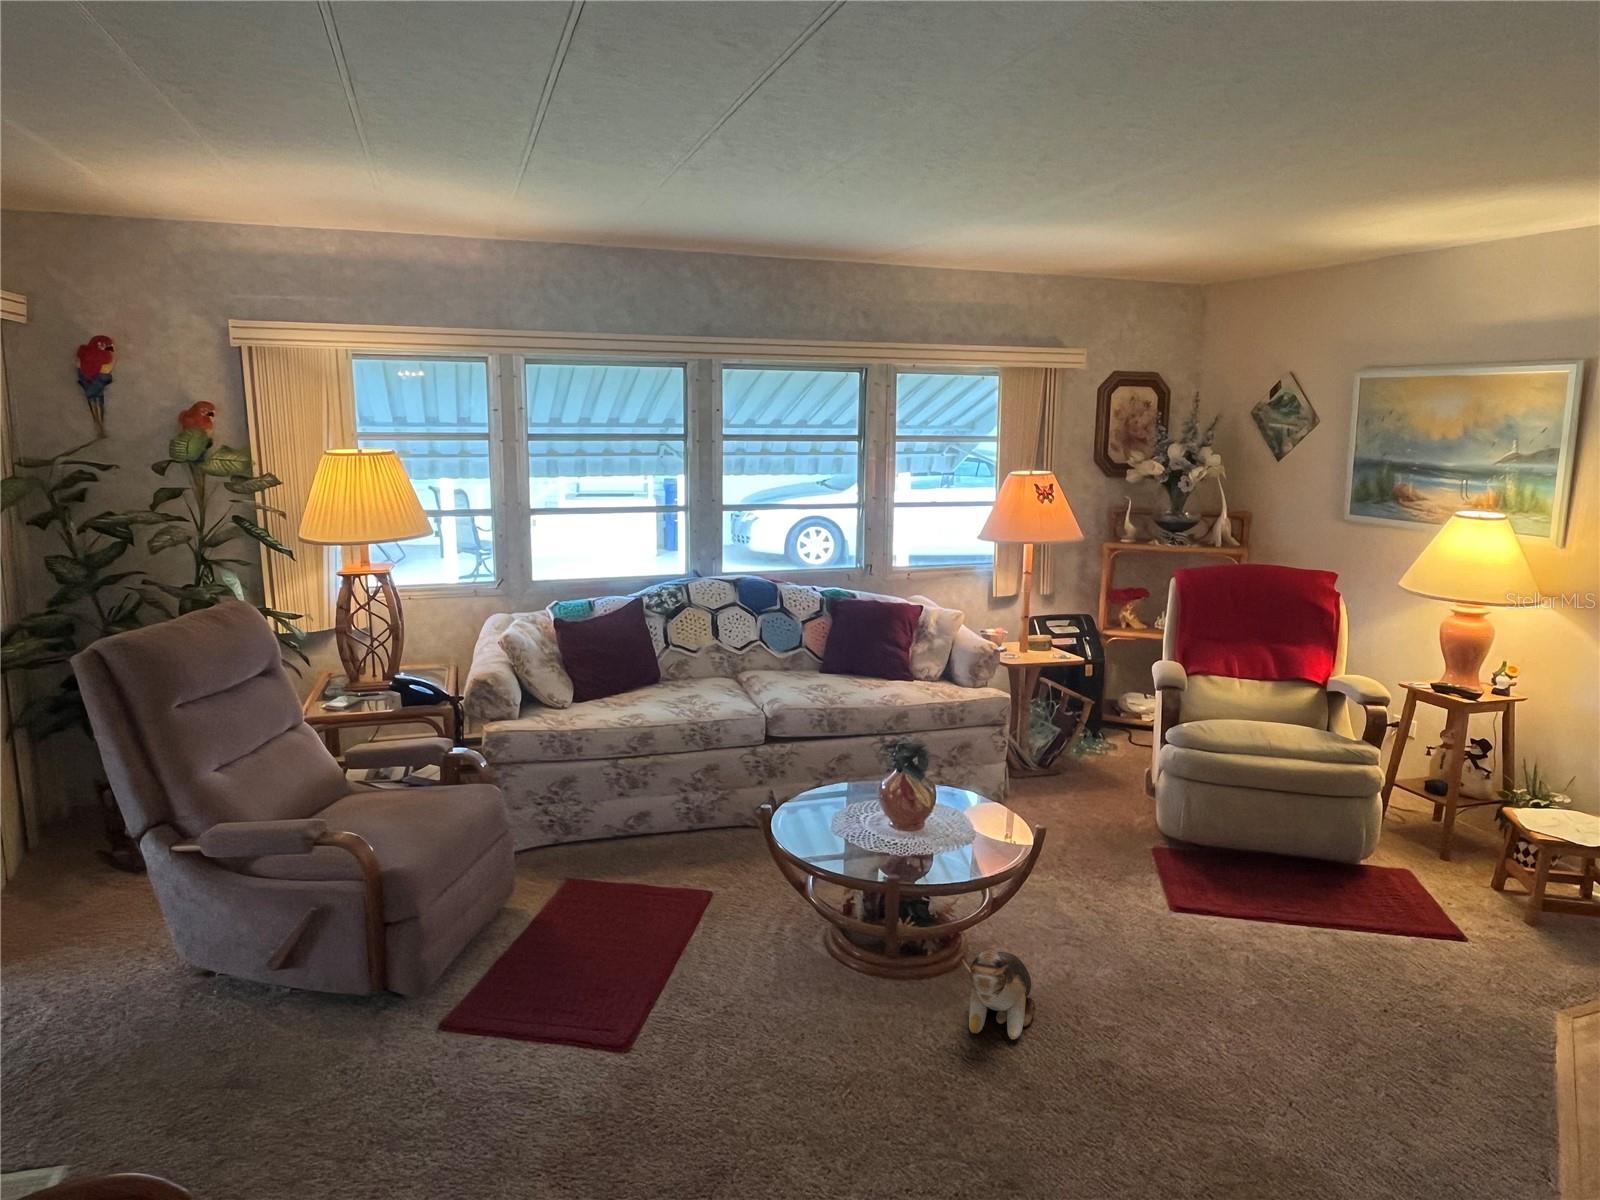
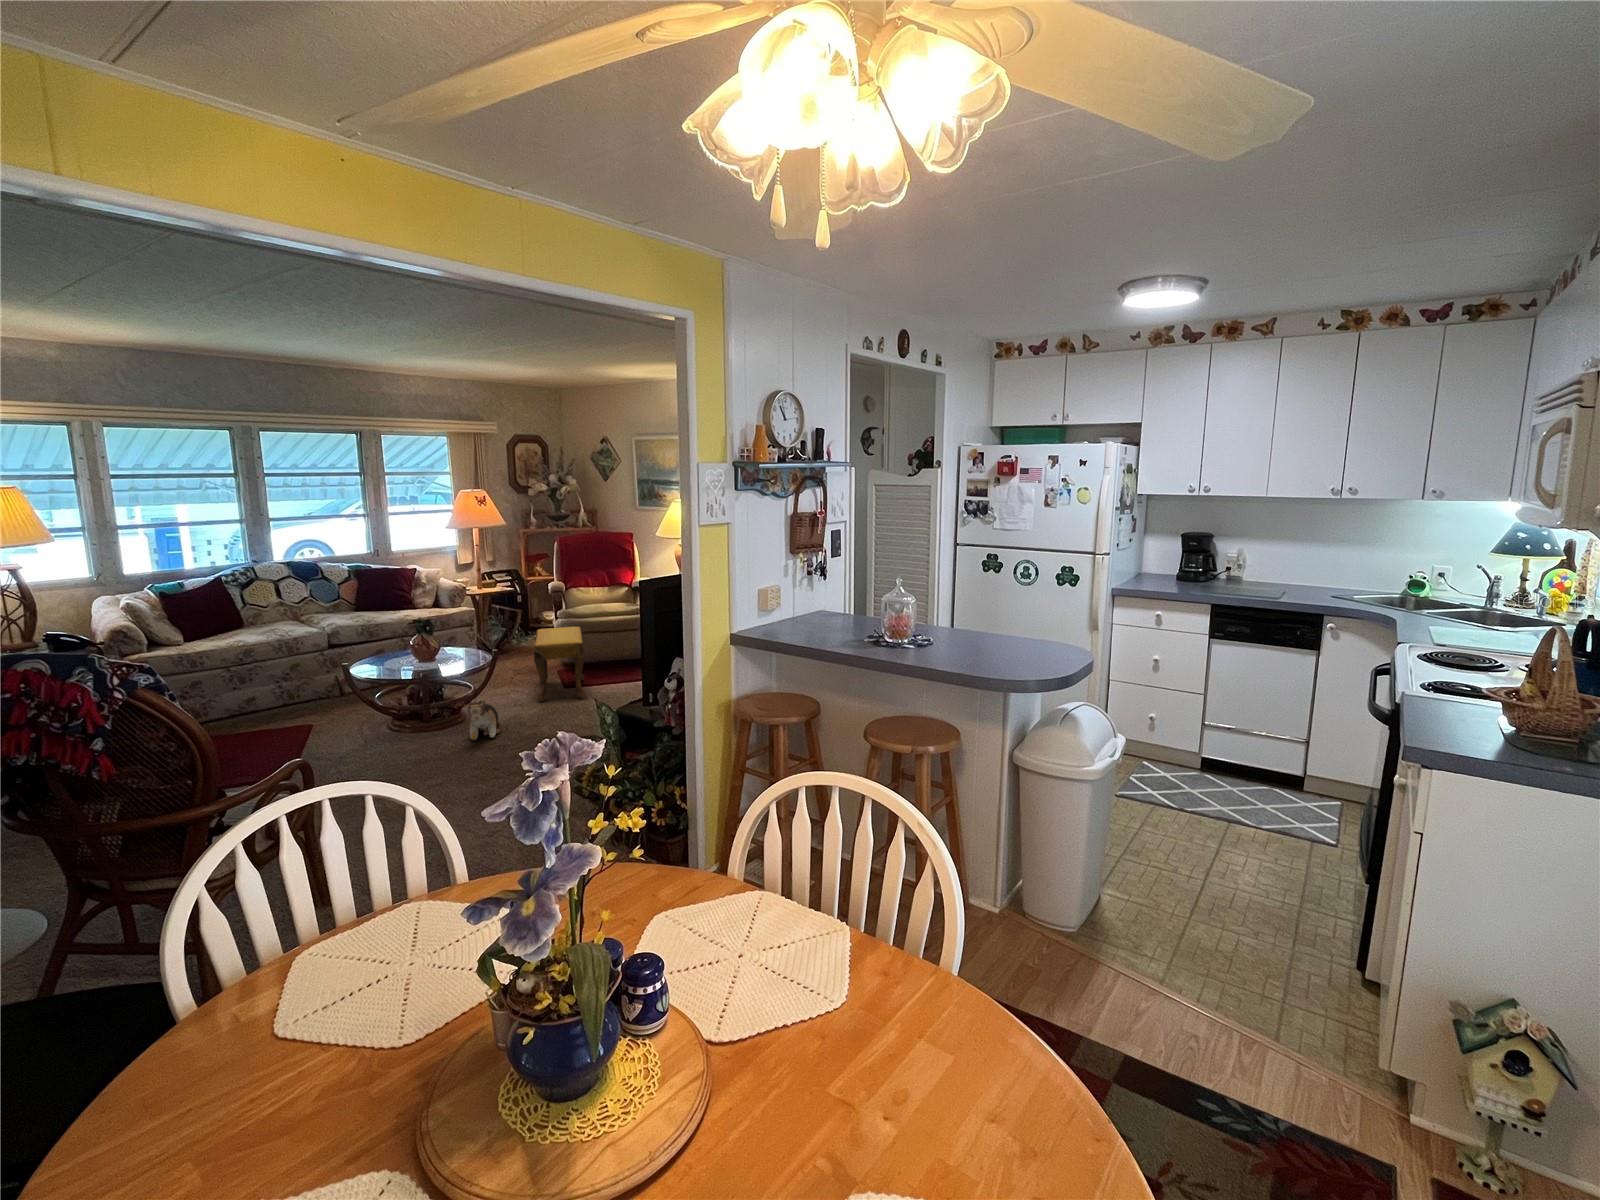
footstool: none [1115,770,1229,955] -> present [534,627,585,702]

